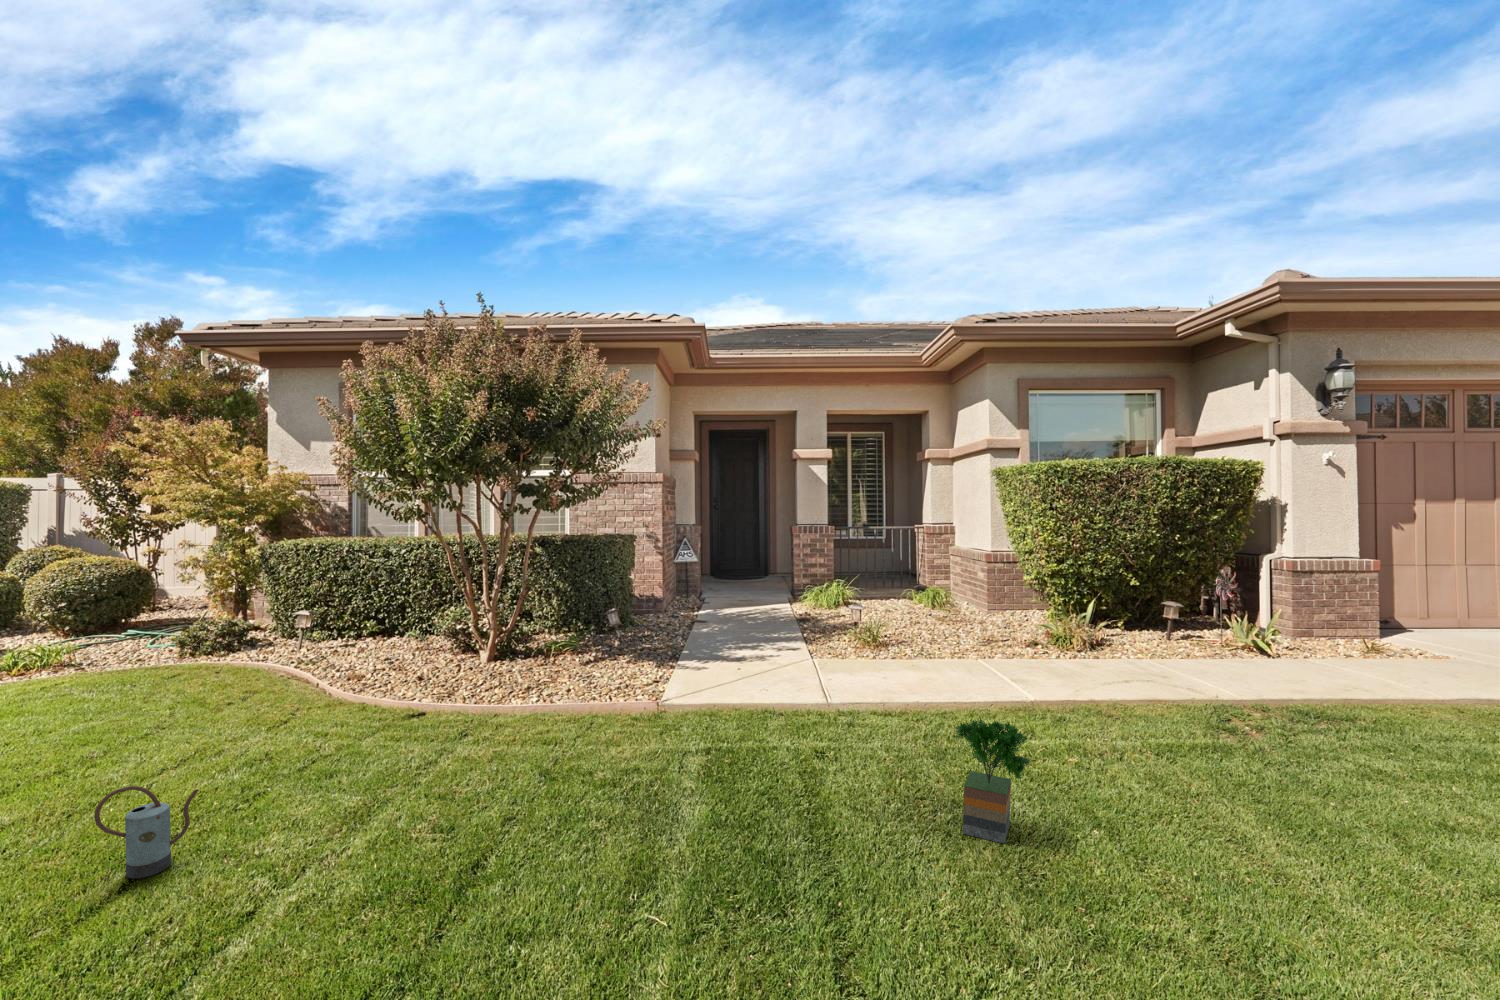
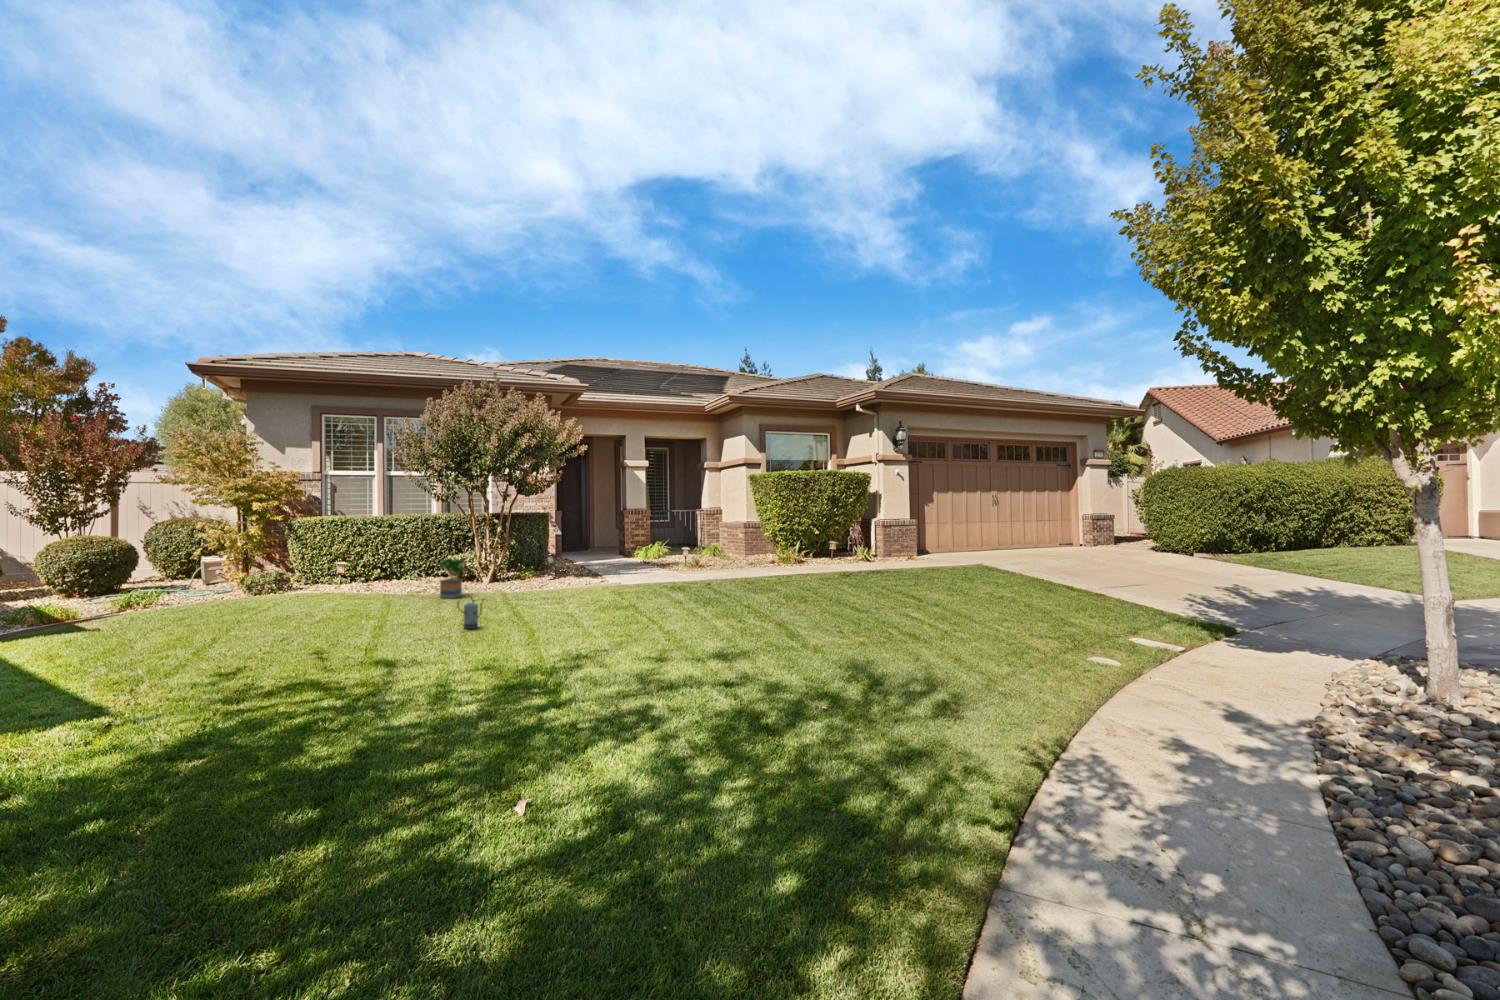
potted tree: present [955,718,1030,844] -> present [440,558,466,598]

